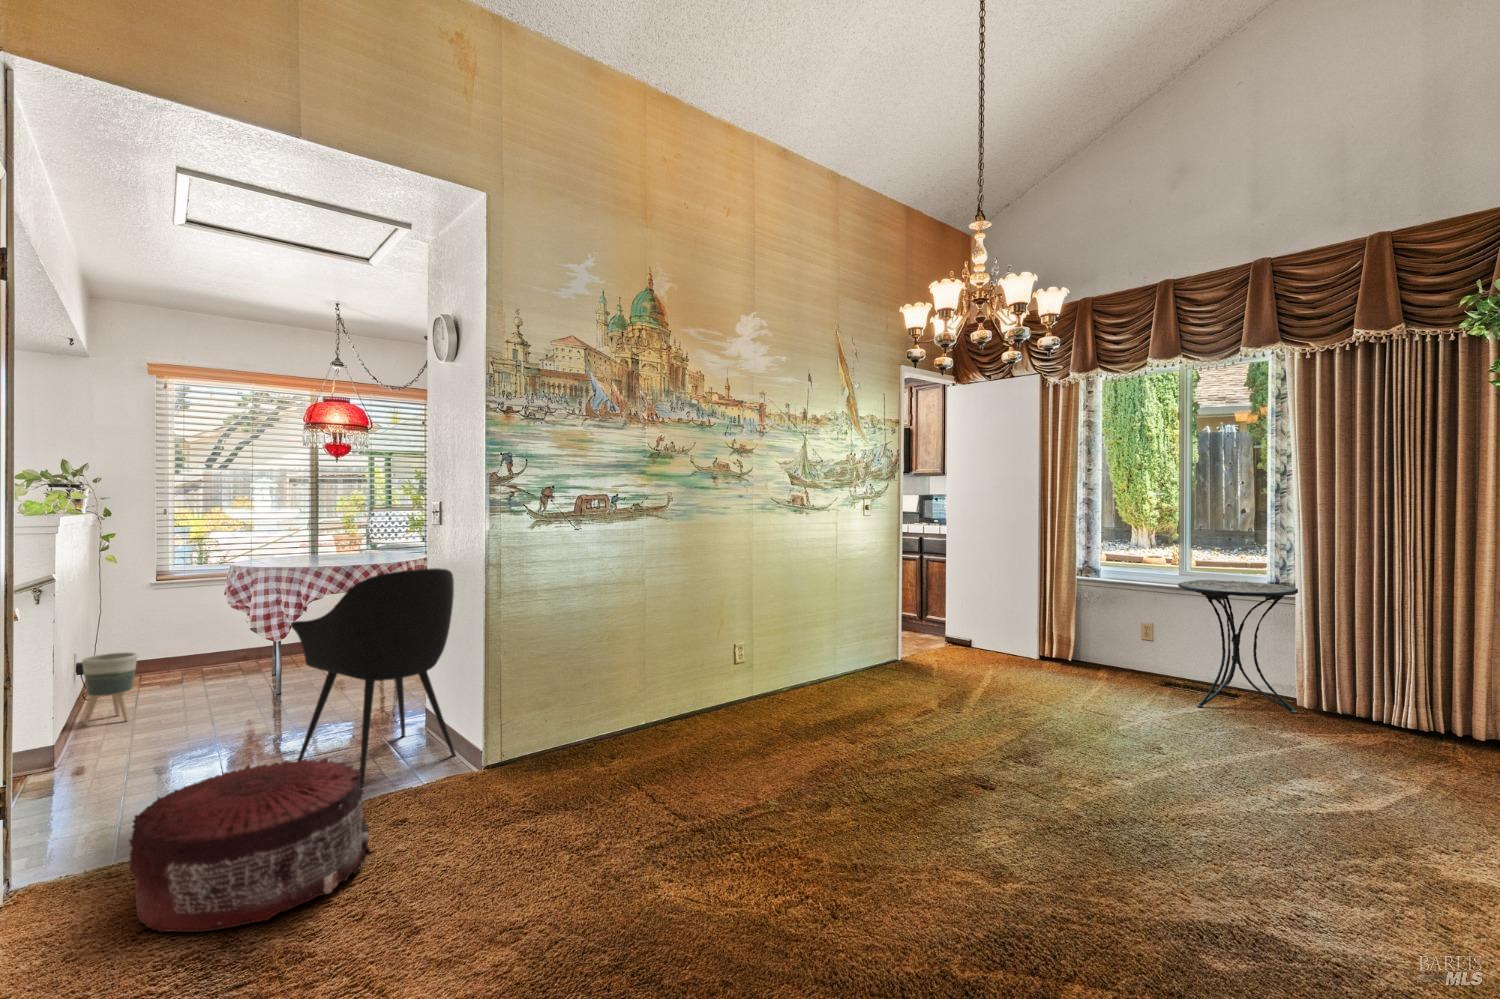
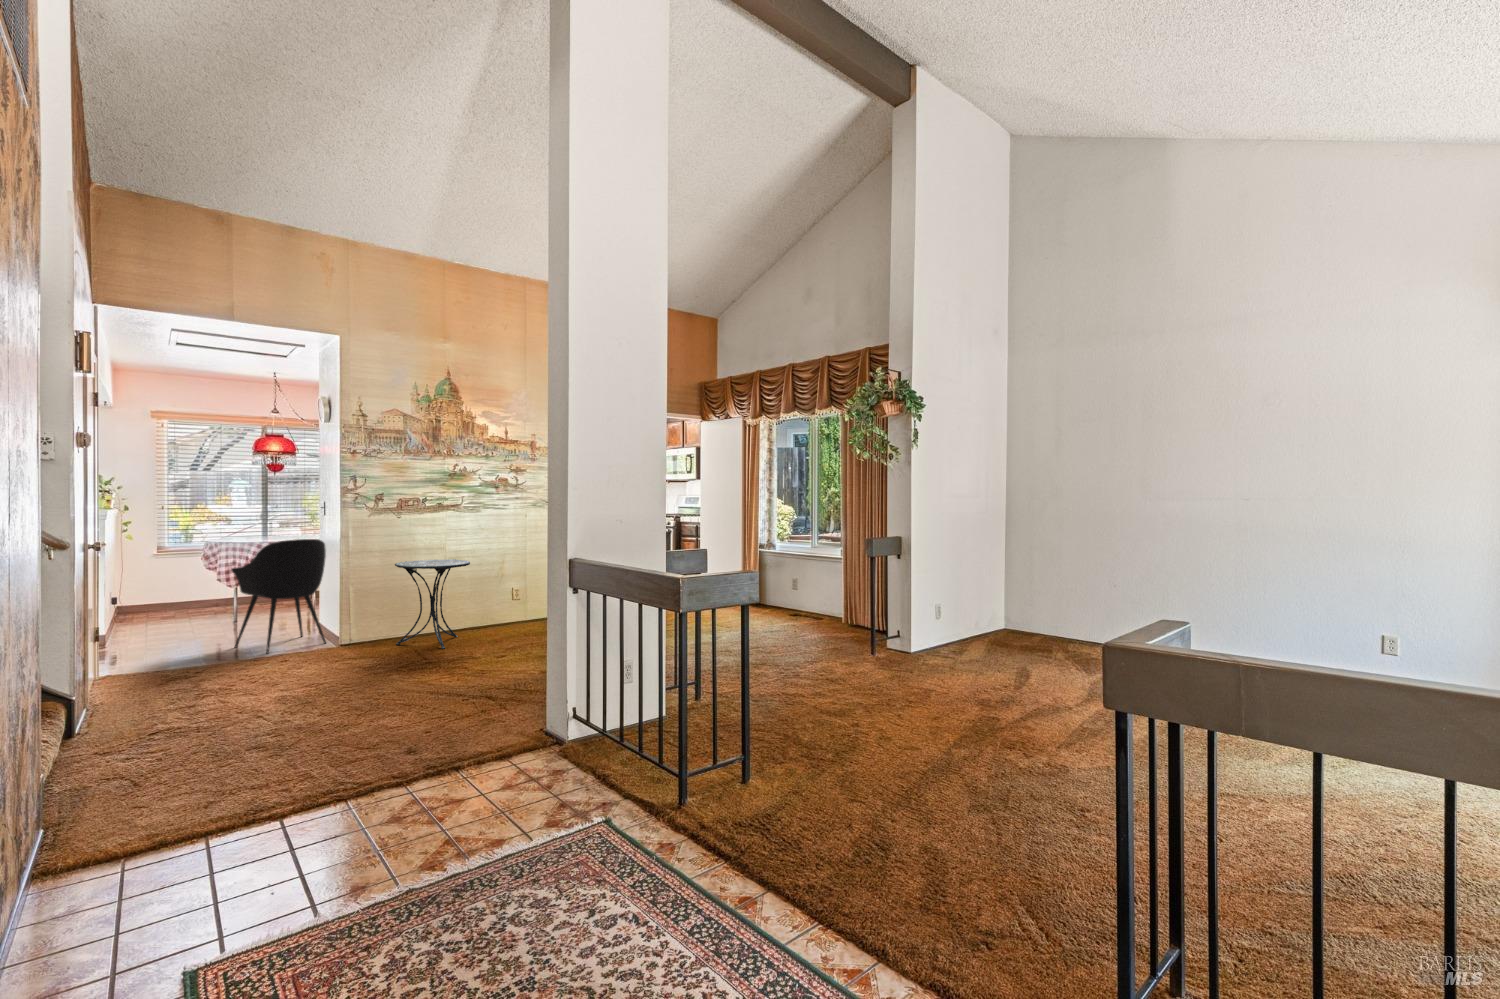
side table: present [1178,580,1298,713] -> present [395,559,470,649]
planter: present [82,652,137,725] -> none [113,592,146,633]
pouf: present [129,758,371,932] -> none [143,628,260,690]

